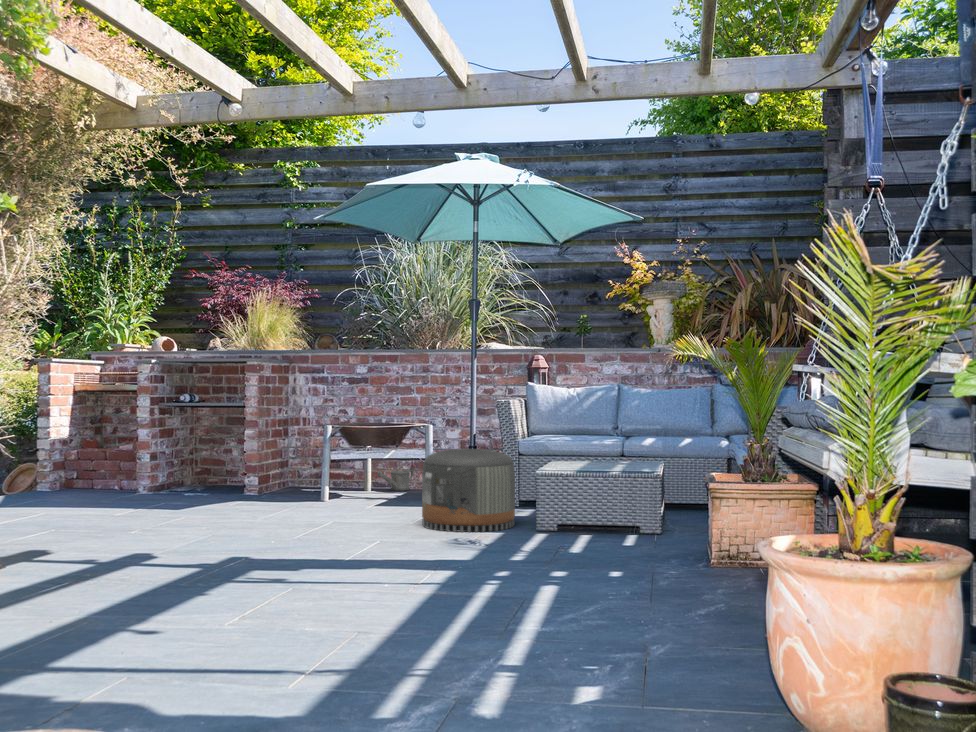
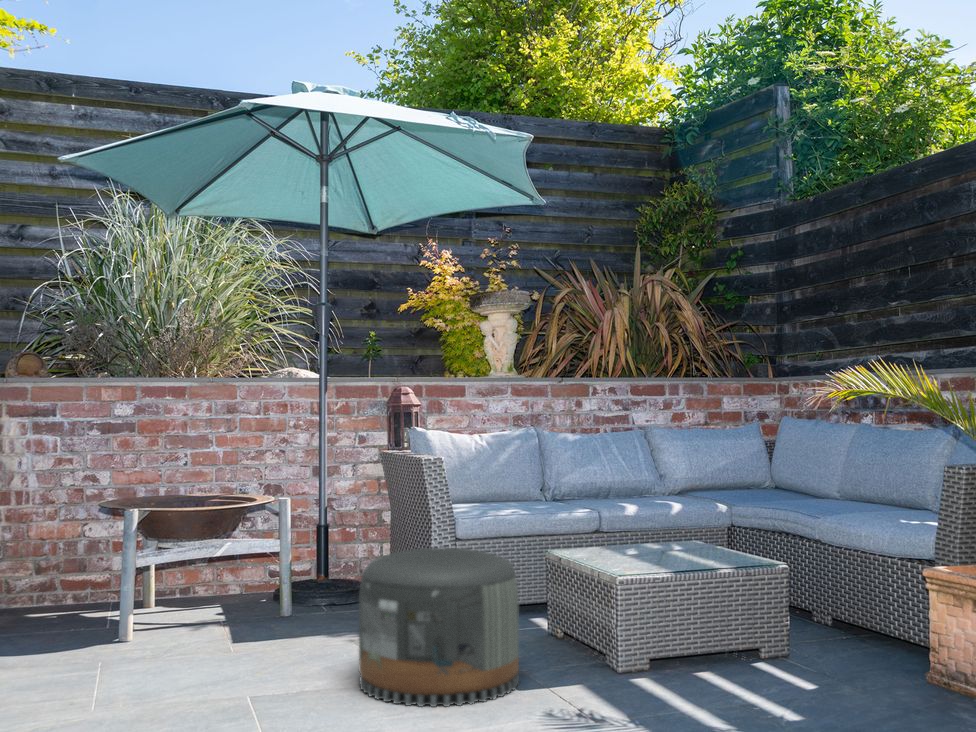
watering can: present [378,470,413,491] -> none [167,567,213,603]

